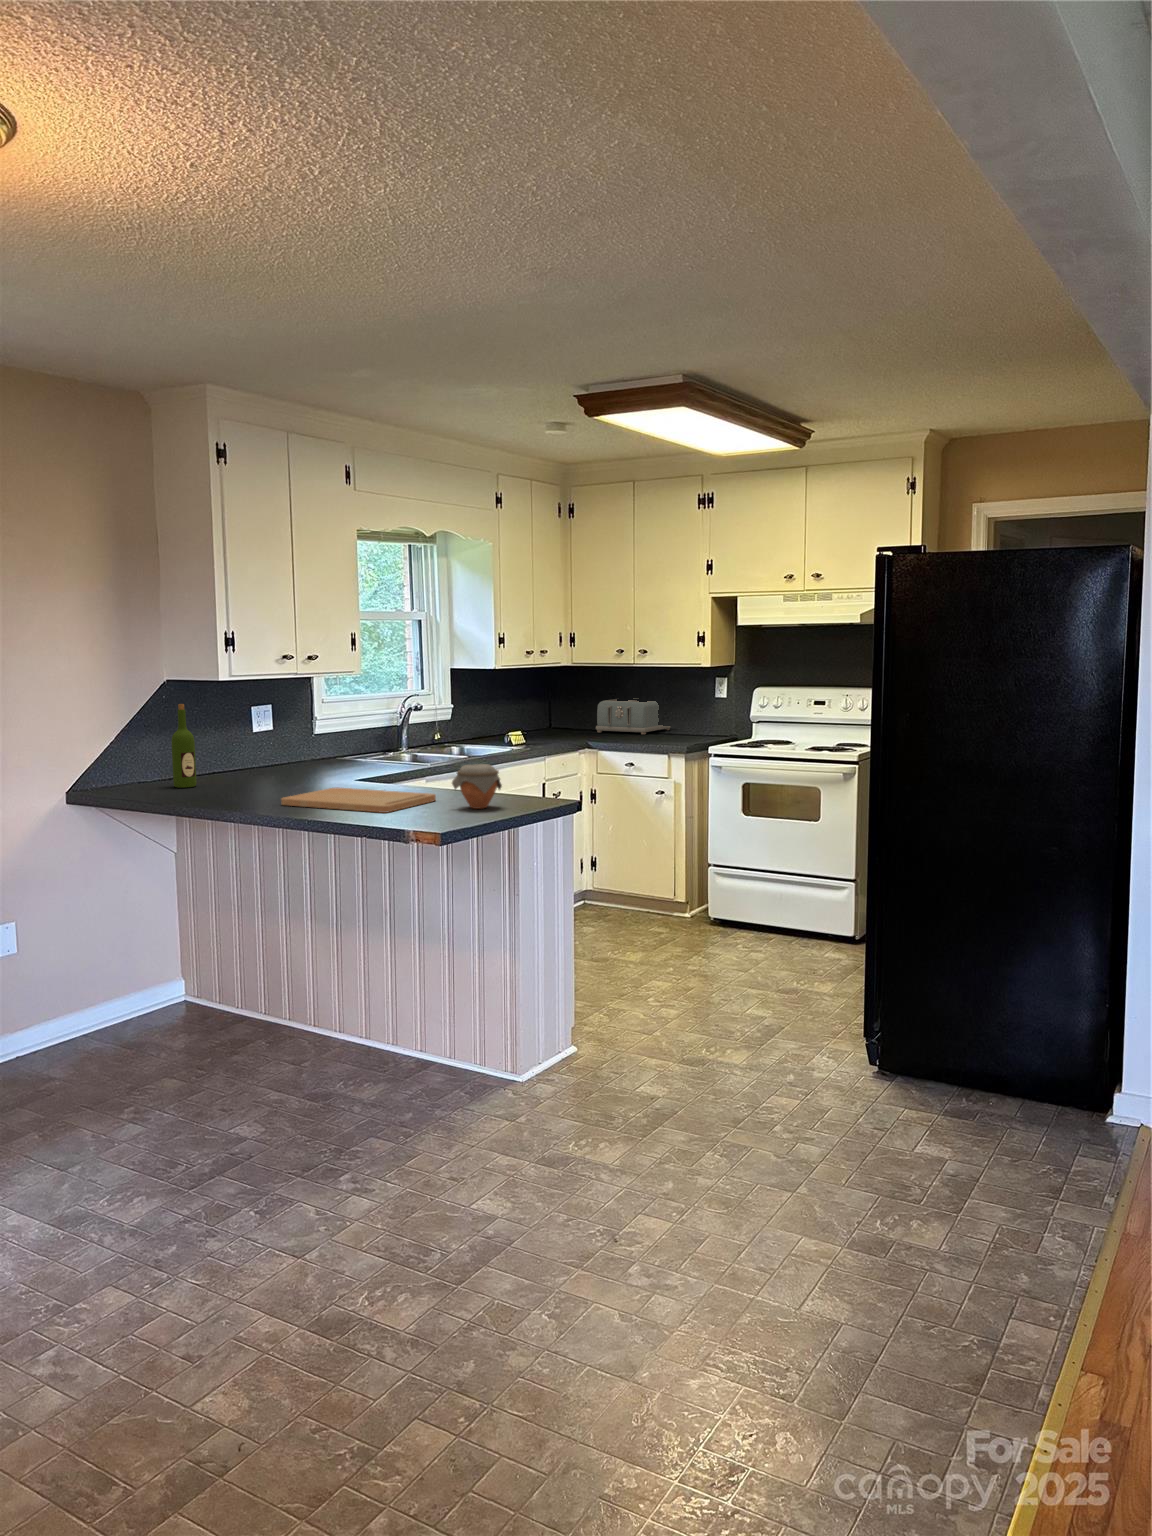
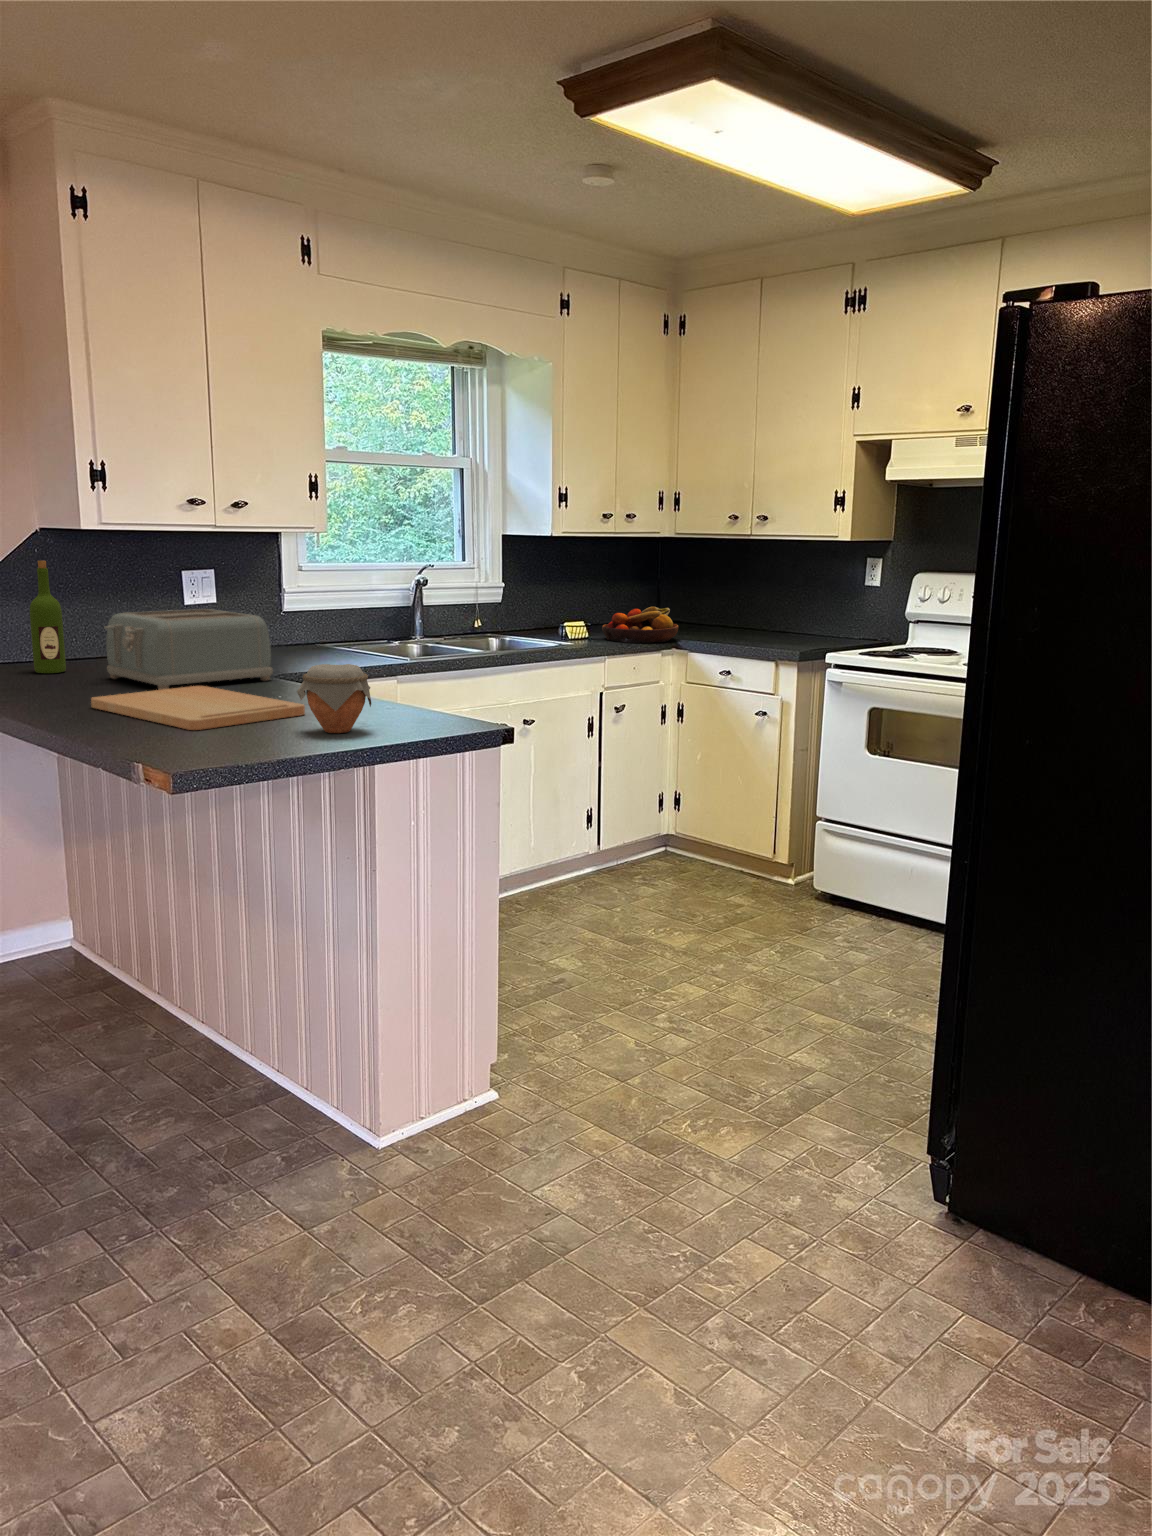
toaster: present [596,698,671,734] -> present [104,609,273,690]
fruit bowl: none [535,718,592,746] -> present [602,607,678,643]

